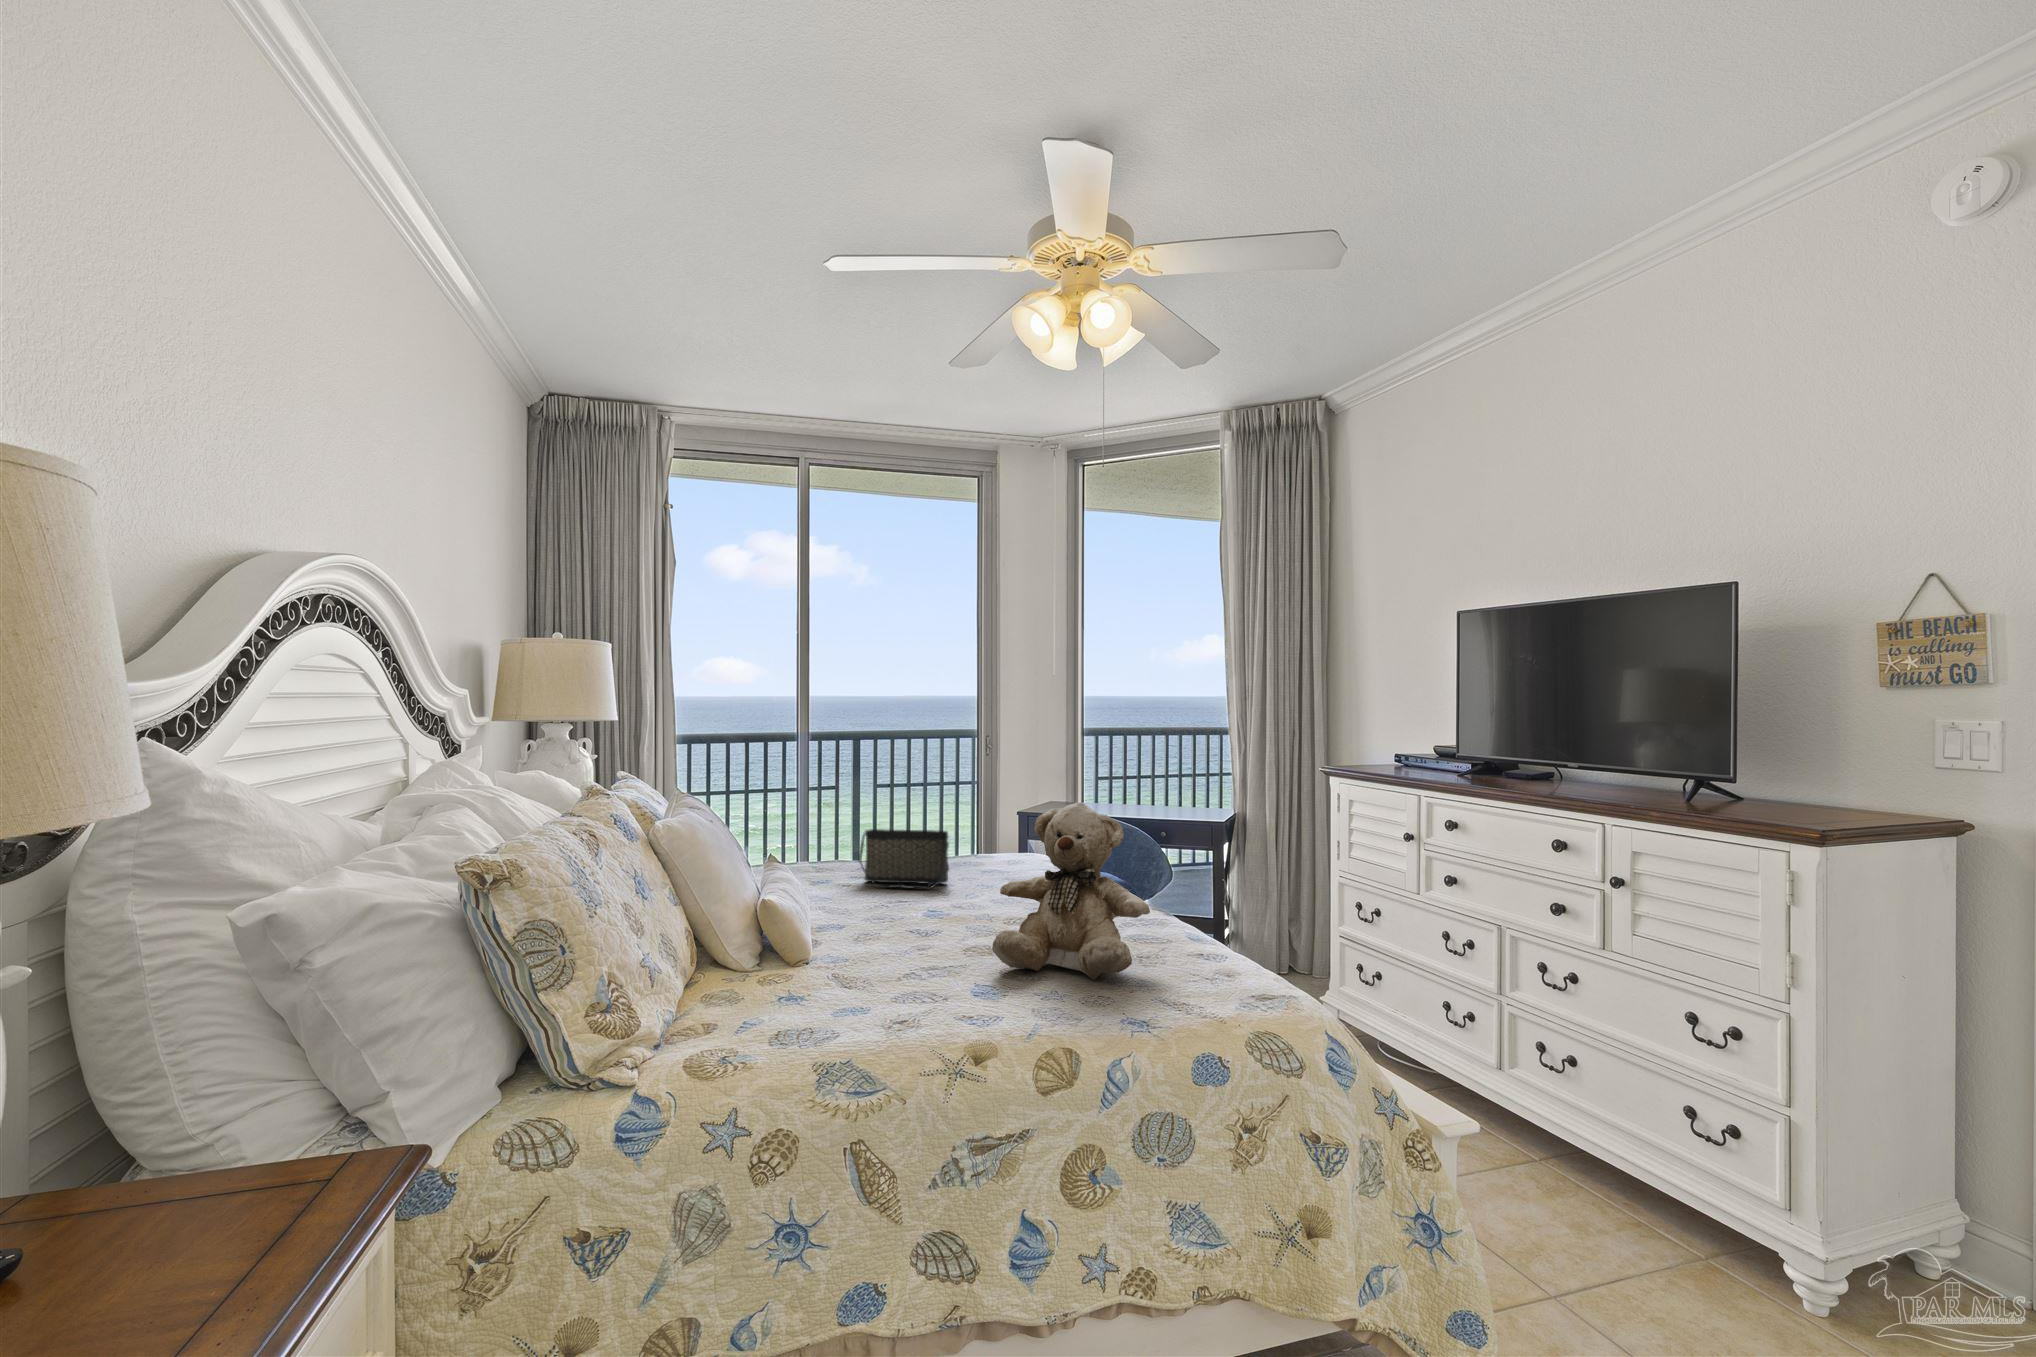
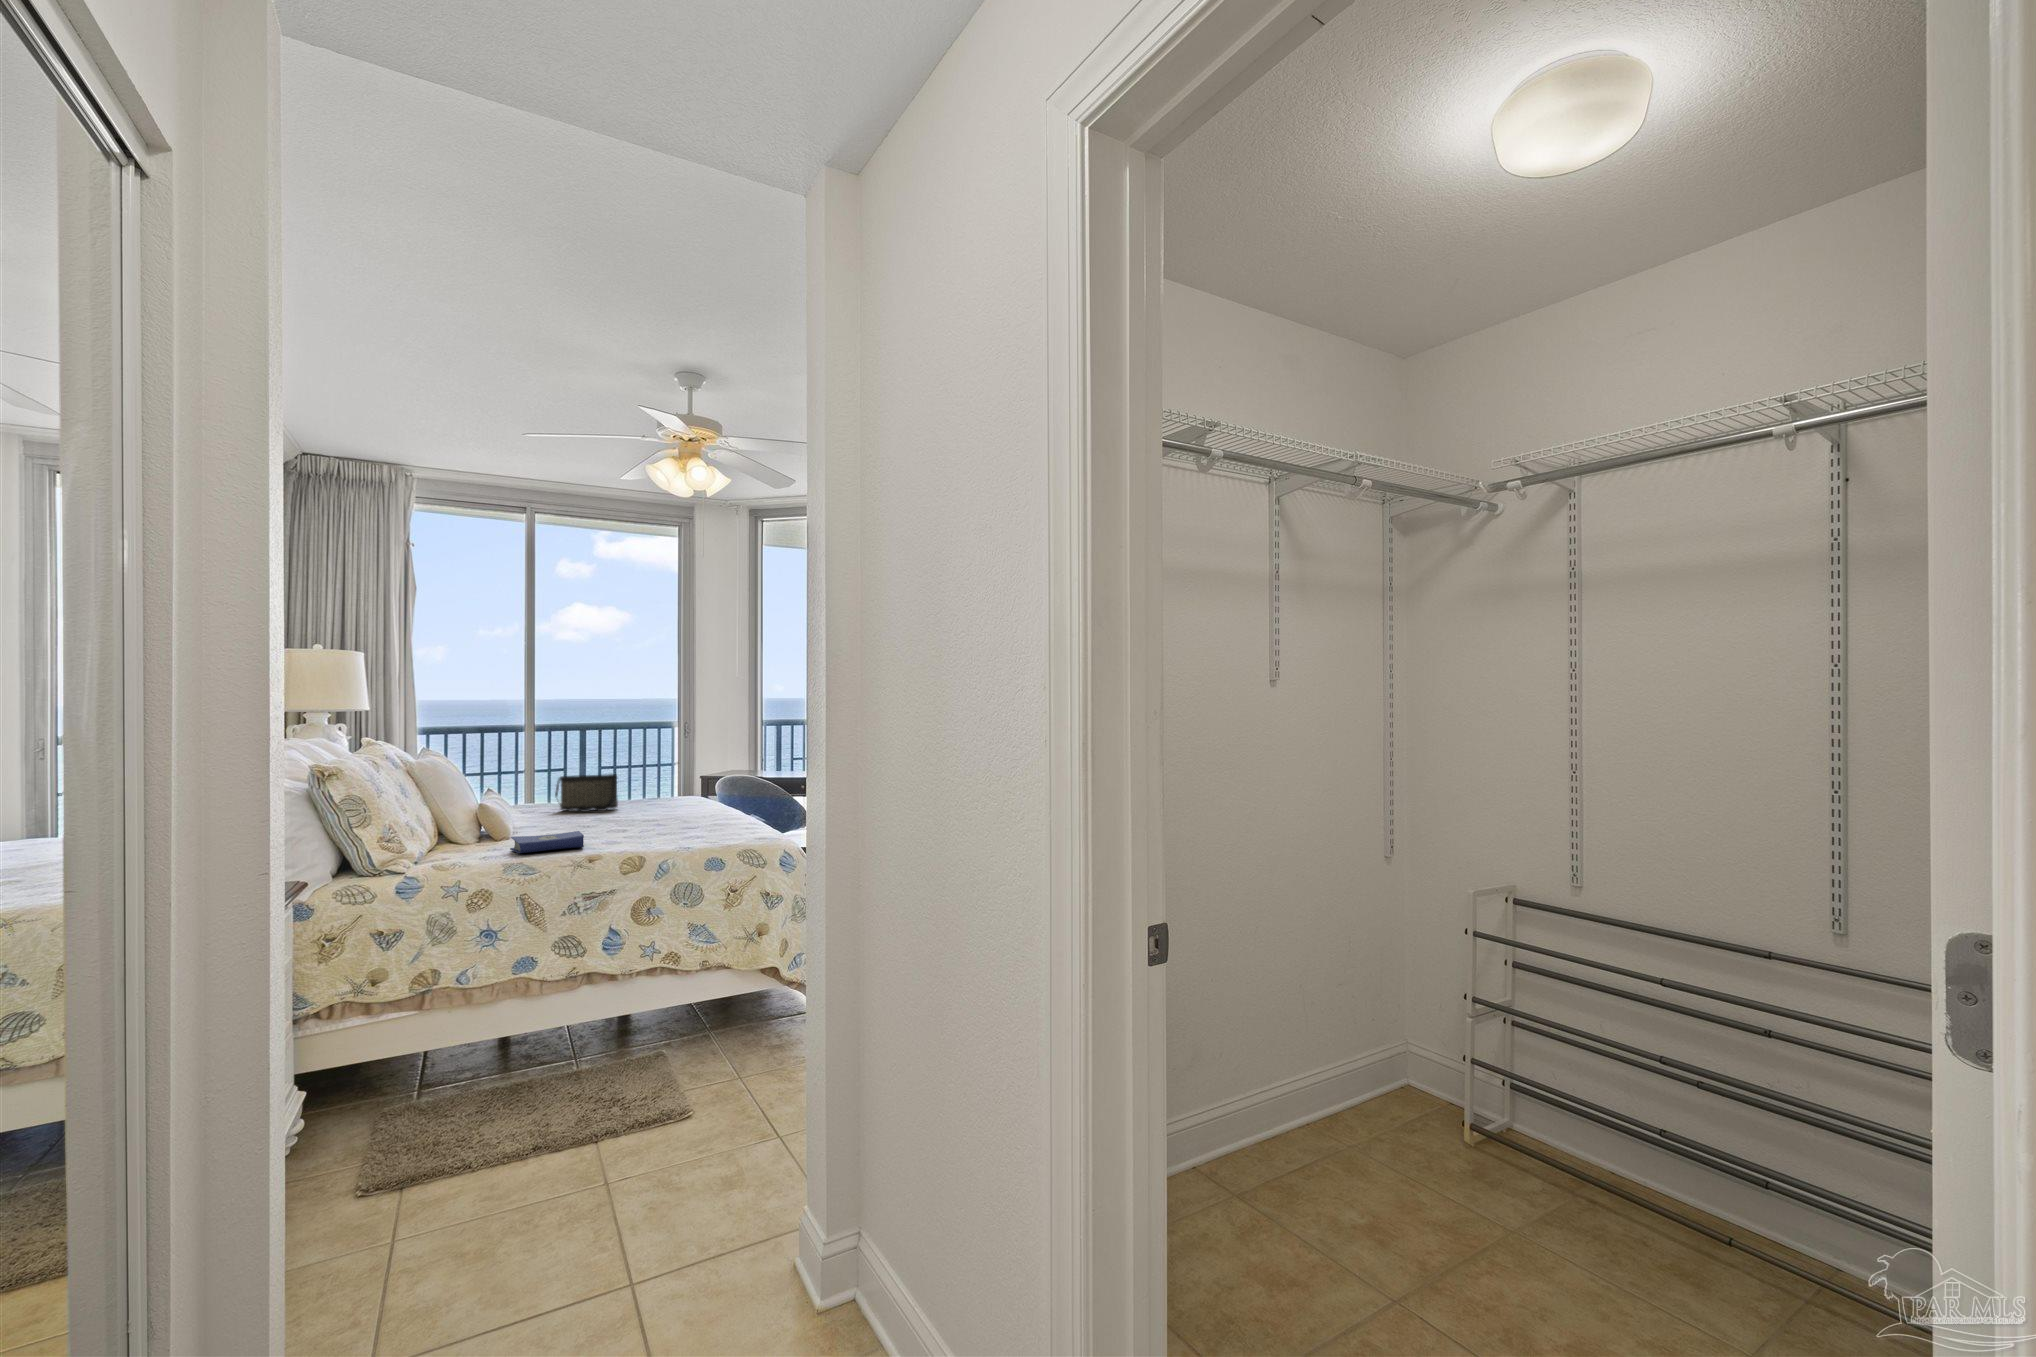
teddy bear: present [992,803,1150,979] -> none [617,741,712,835]
hardcover book: none [820,969,953,1026] -> present [510,831,584,853]

